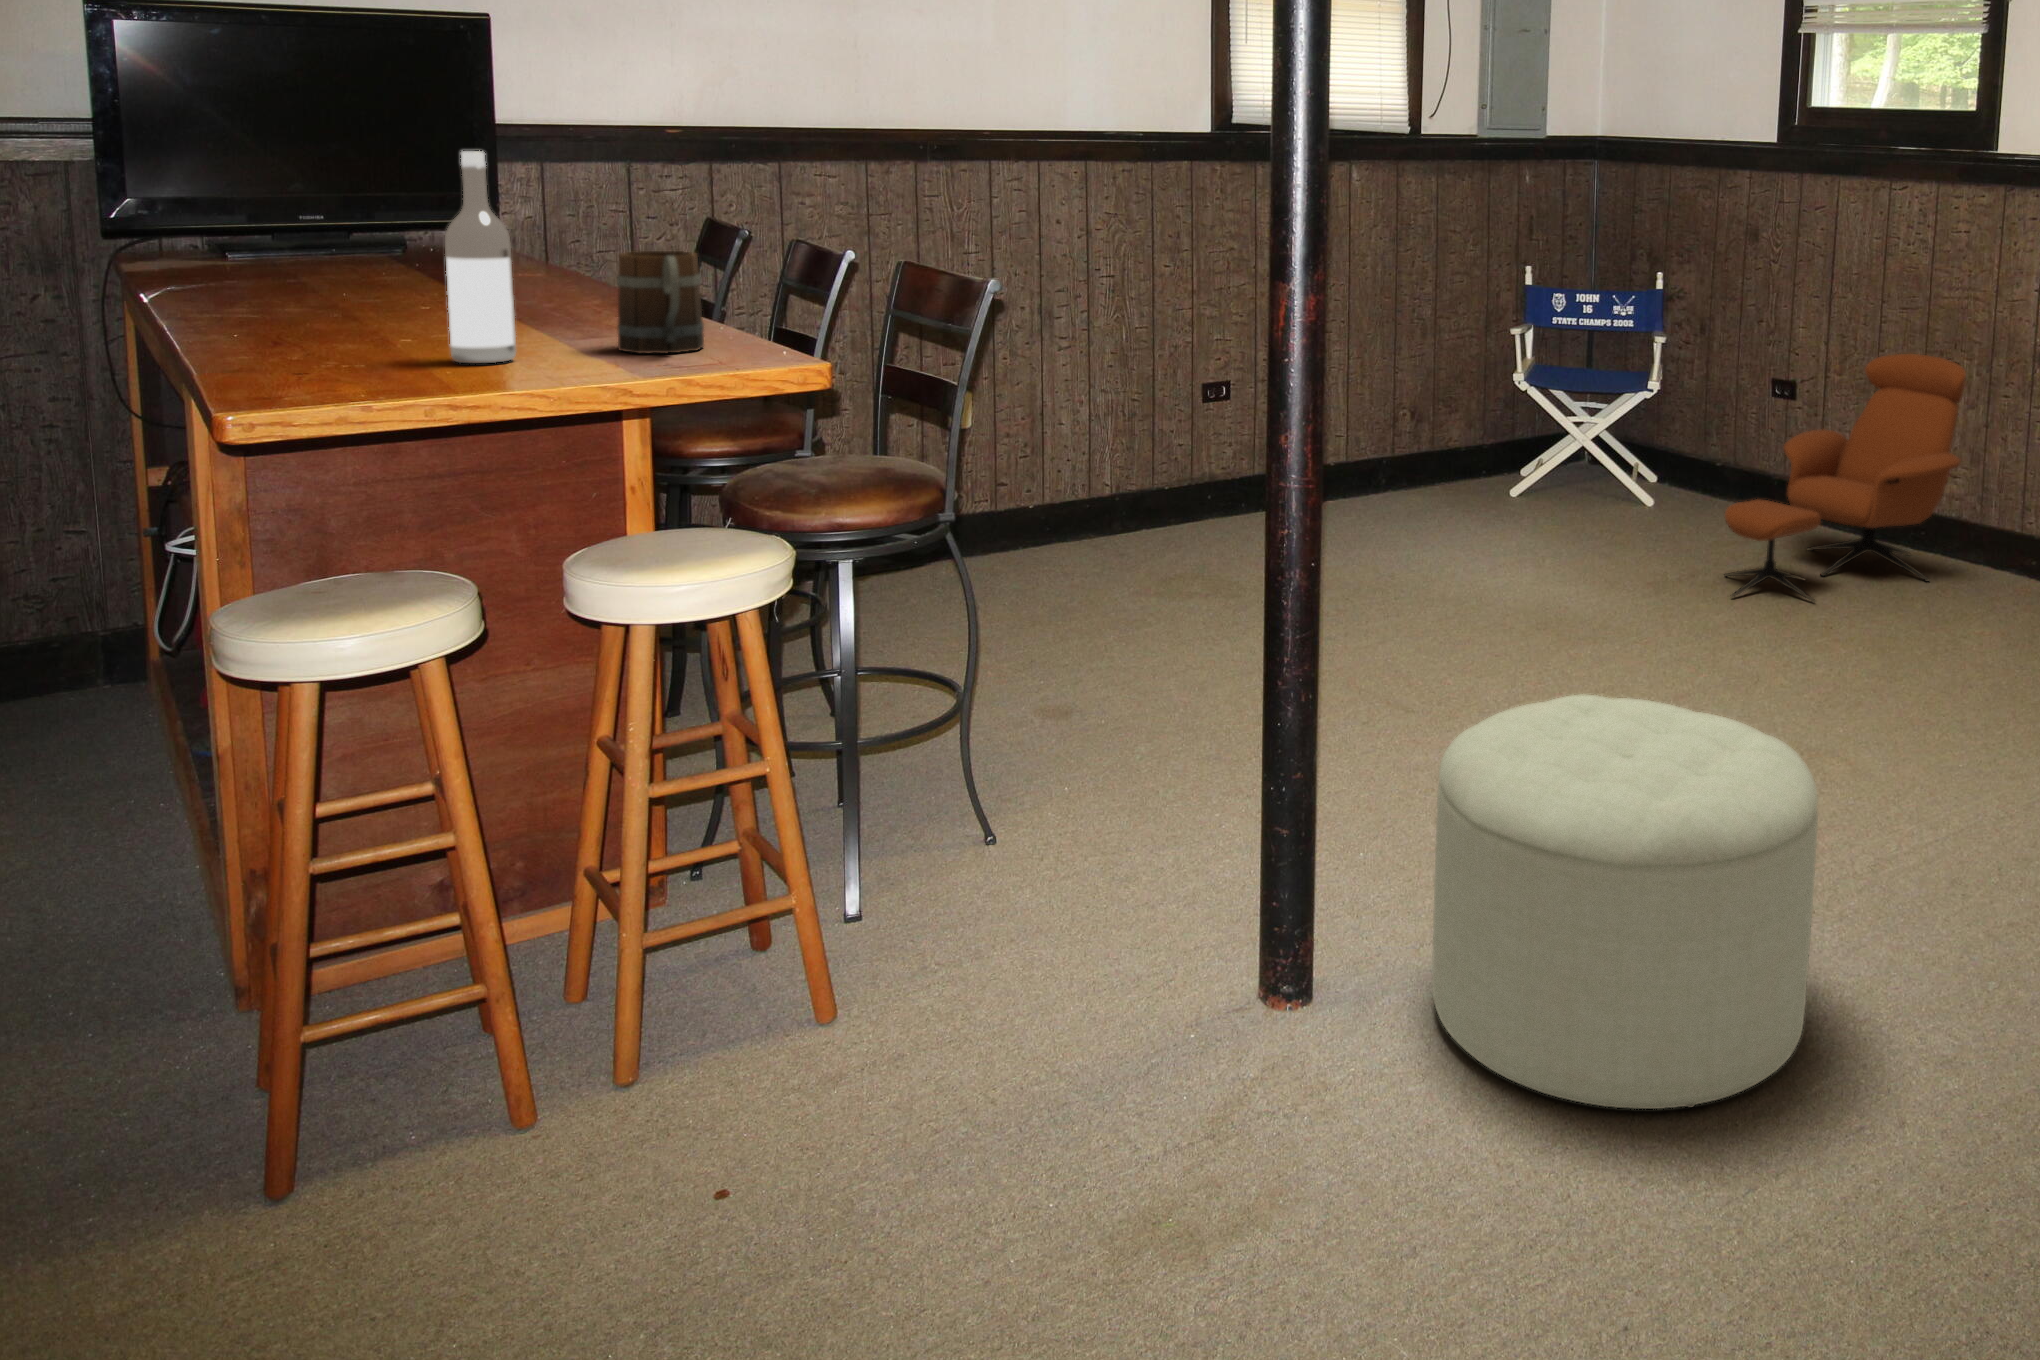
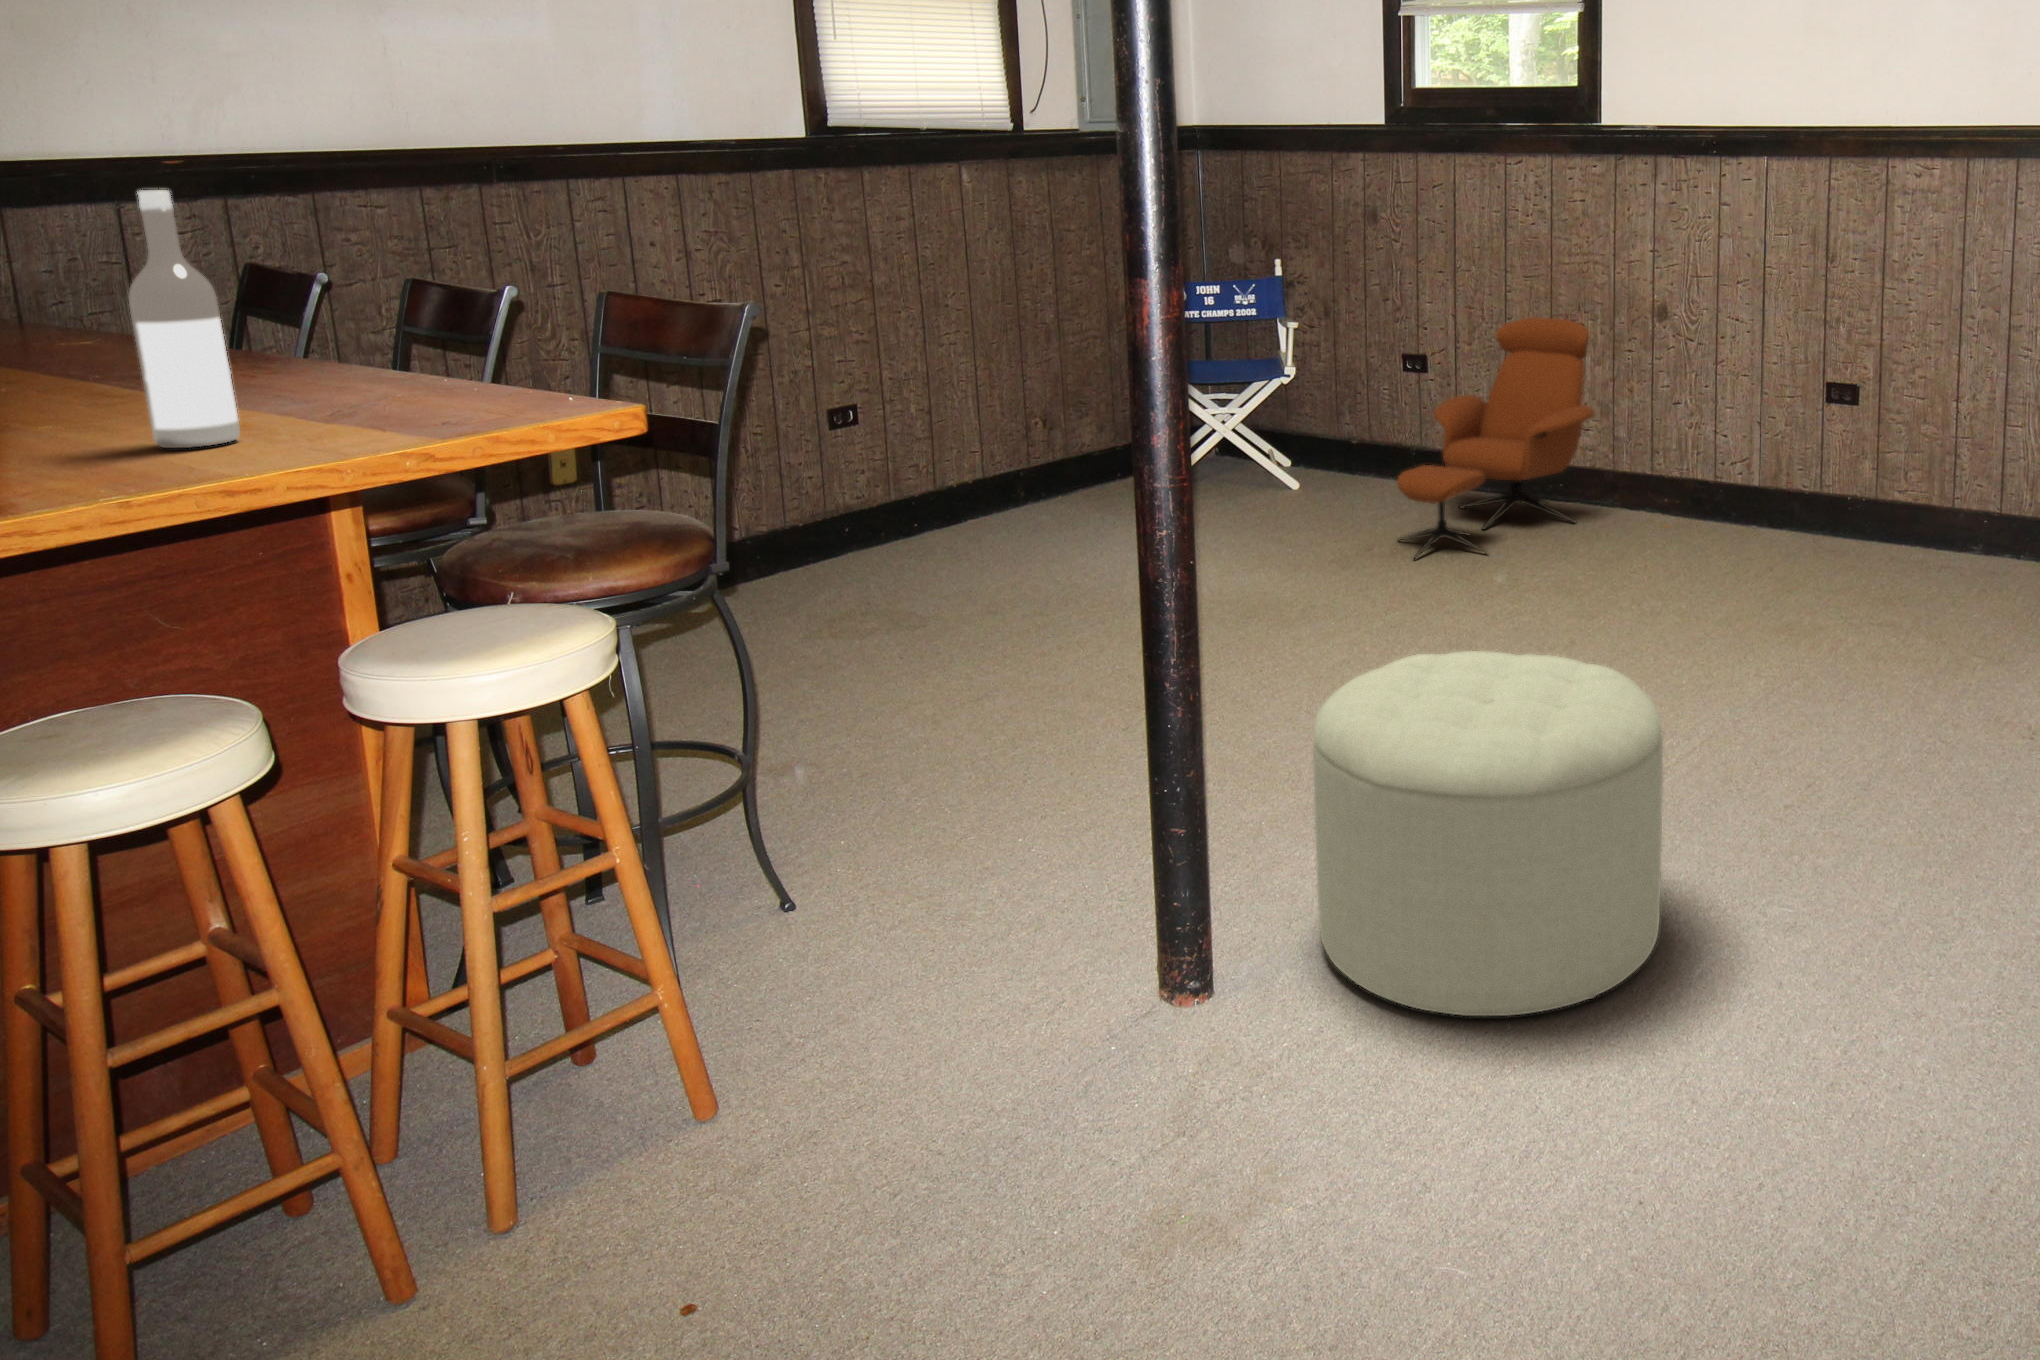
mug: present [617,251,704,353] -> none [345,296,460,418]

